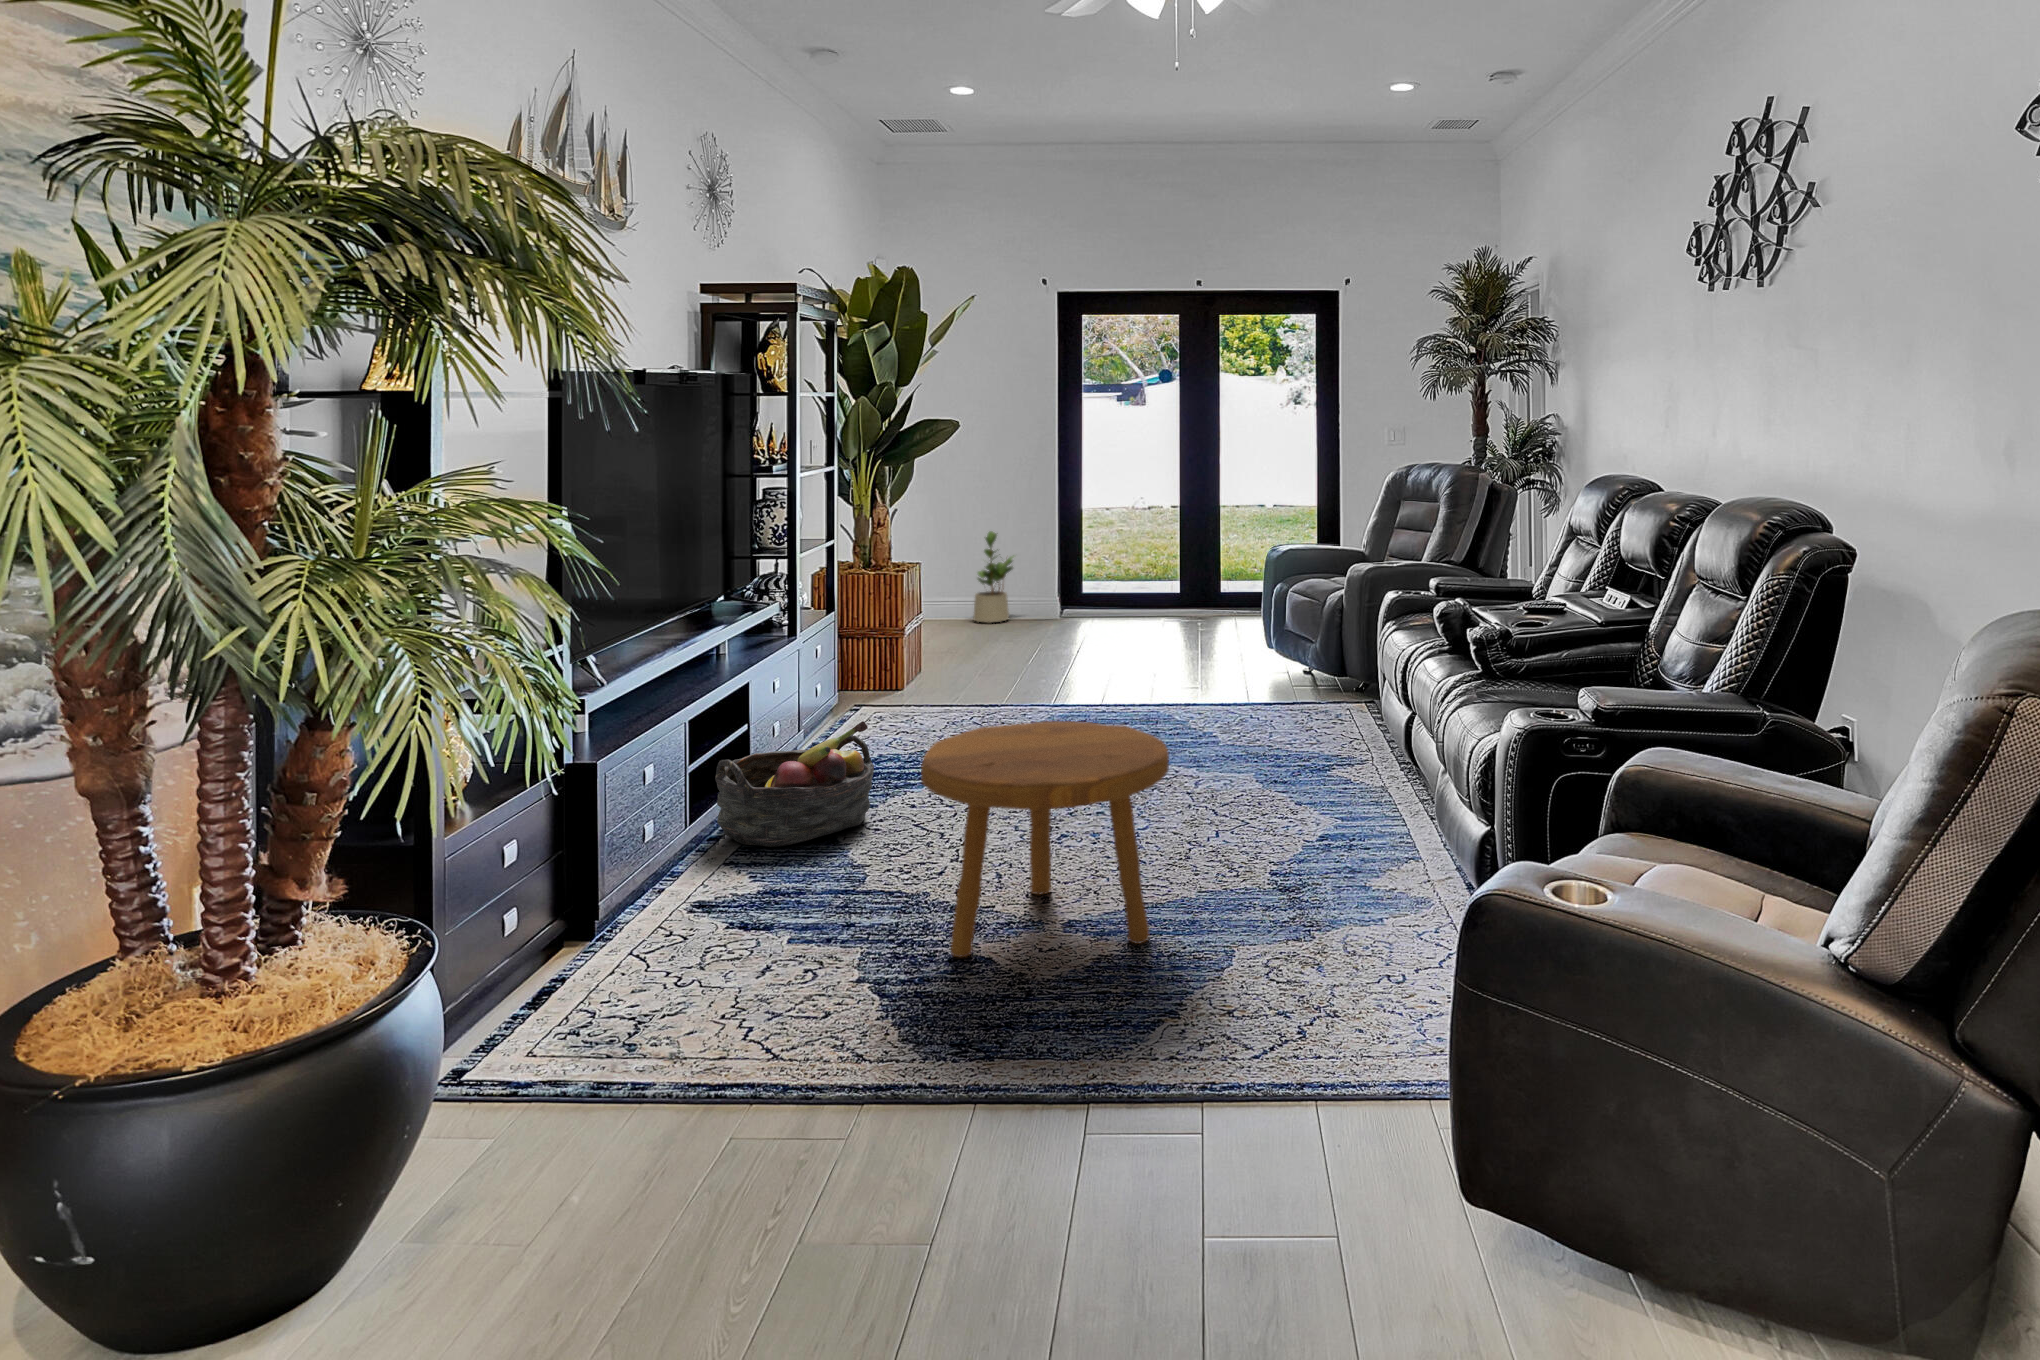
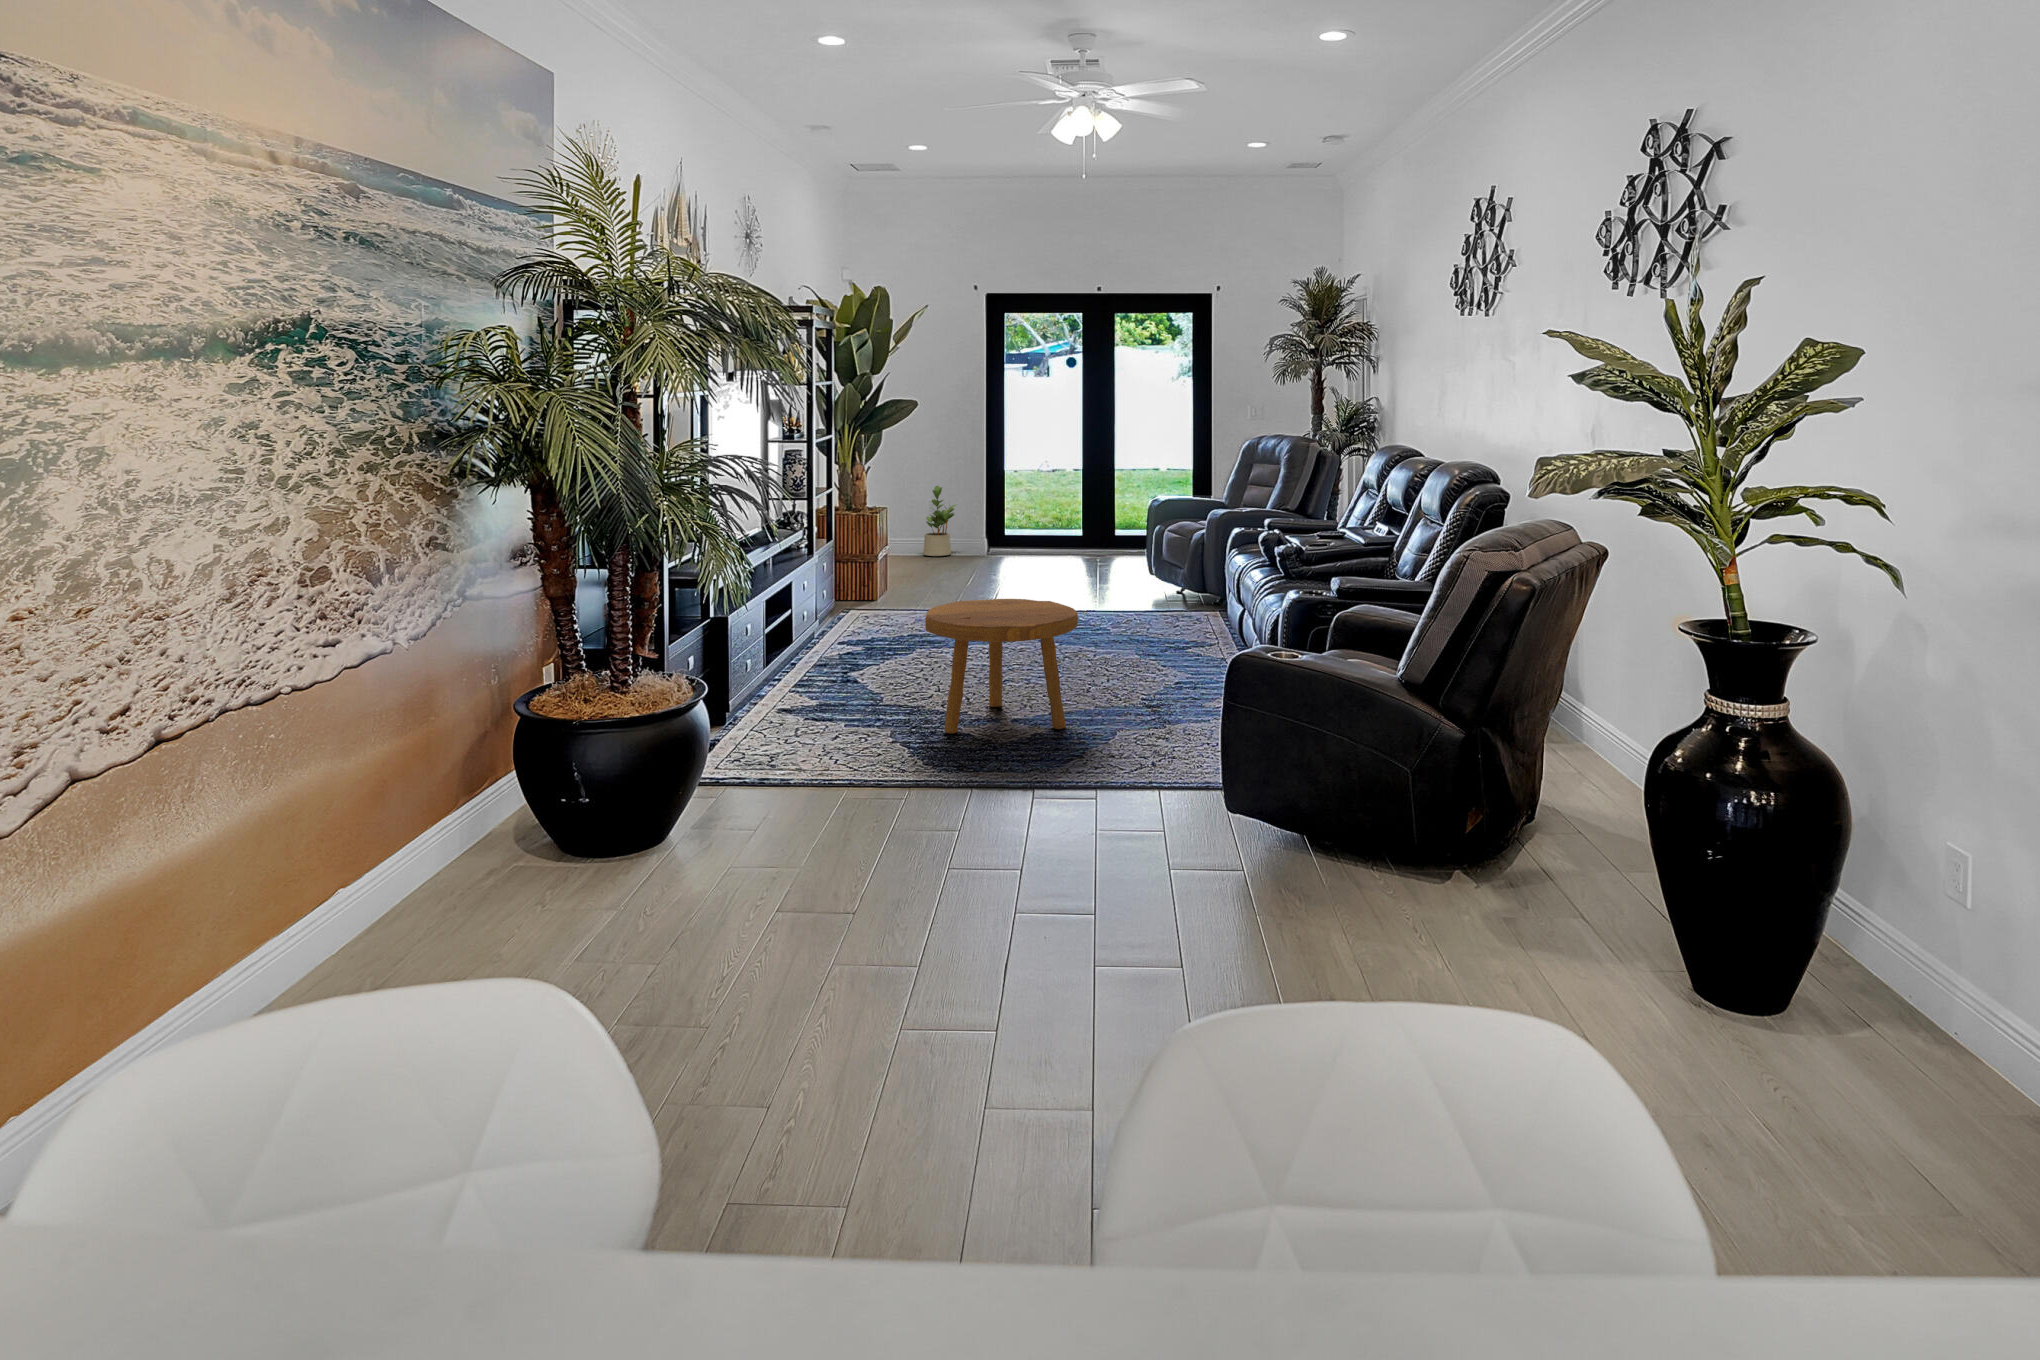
basket: present [715,721,874,847] -> none [779,606,879,683]

